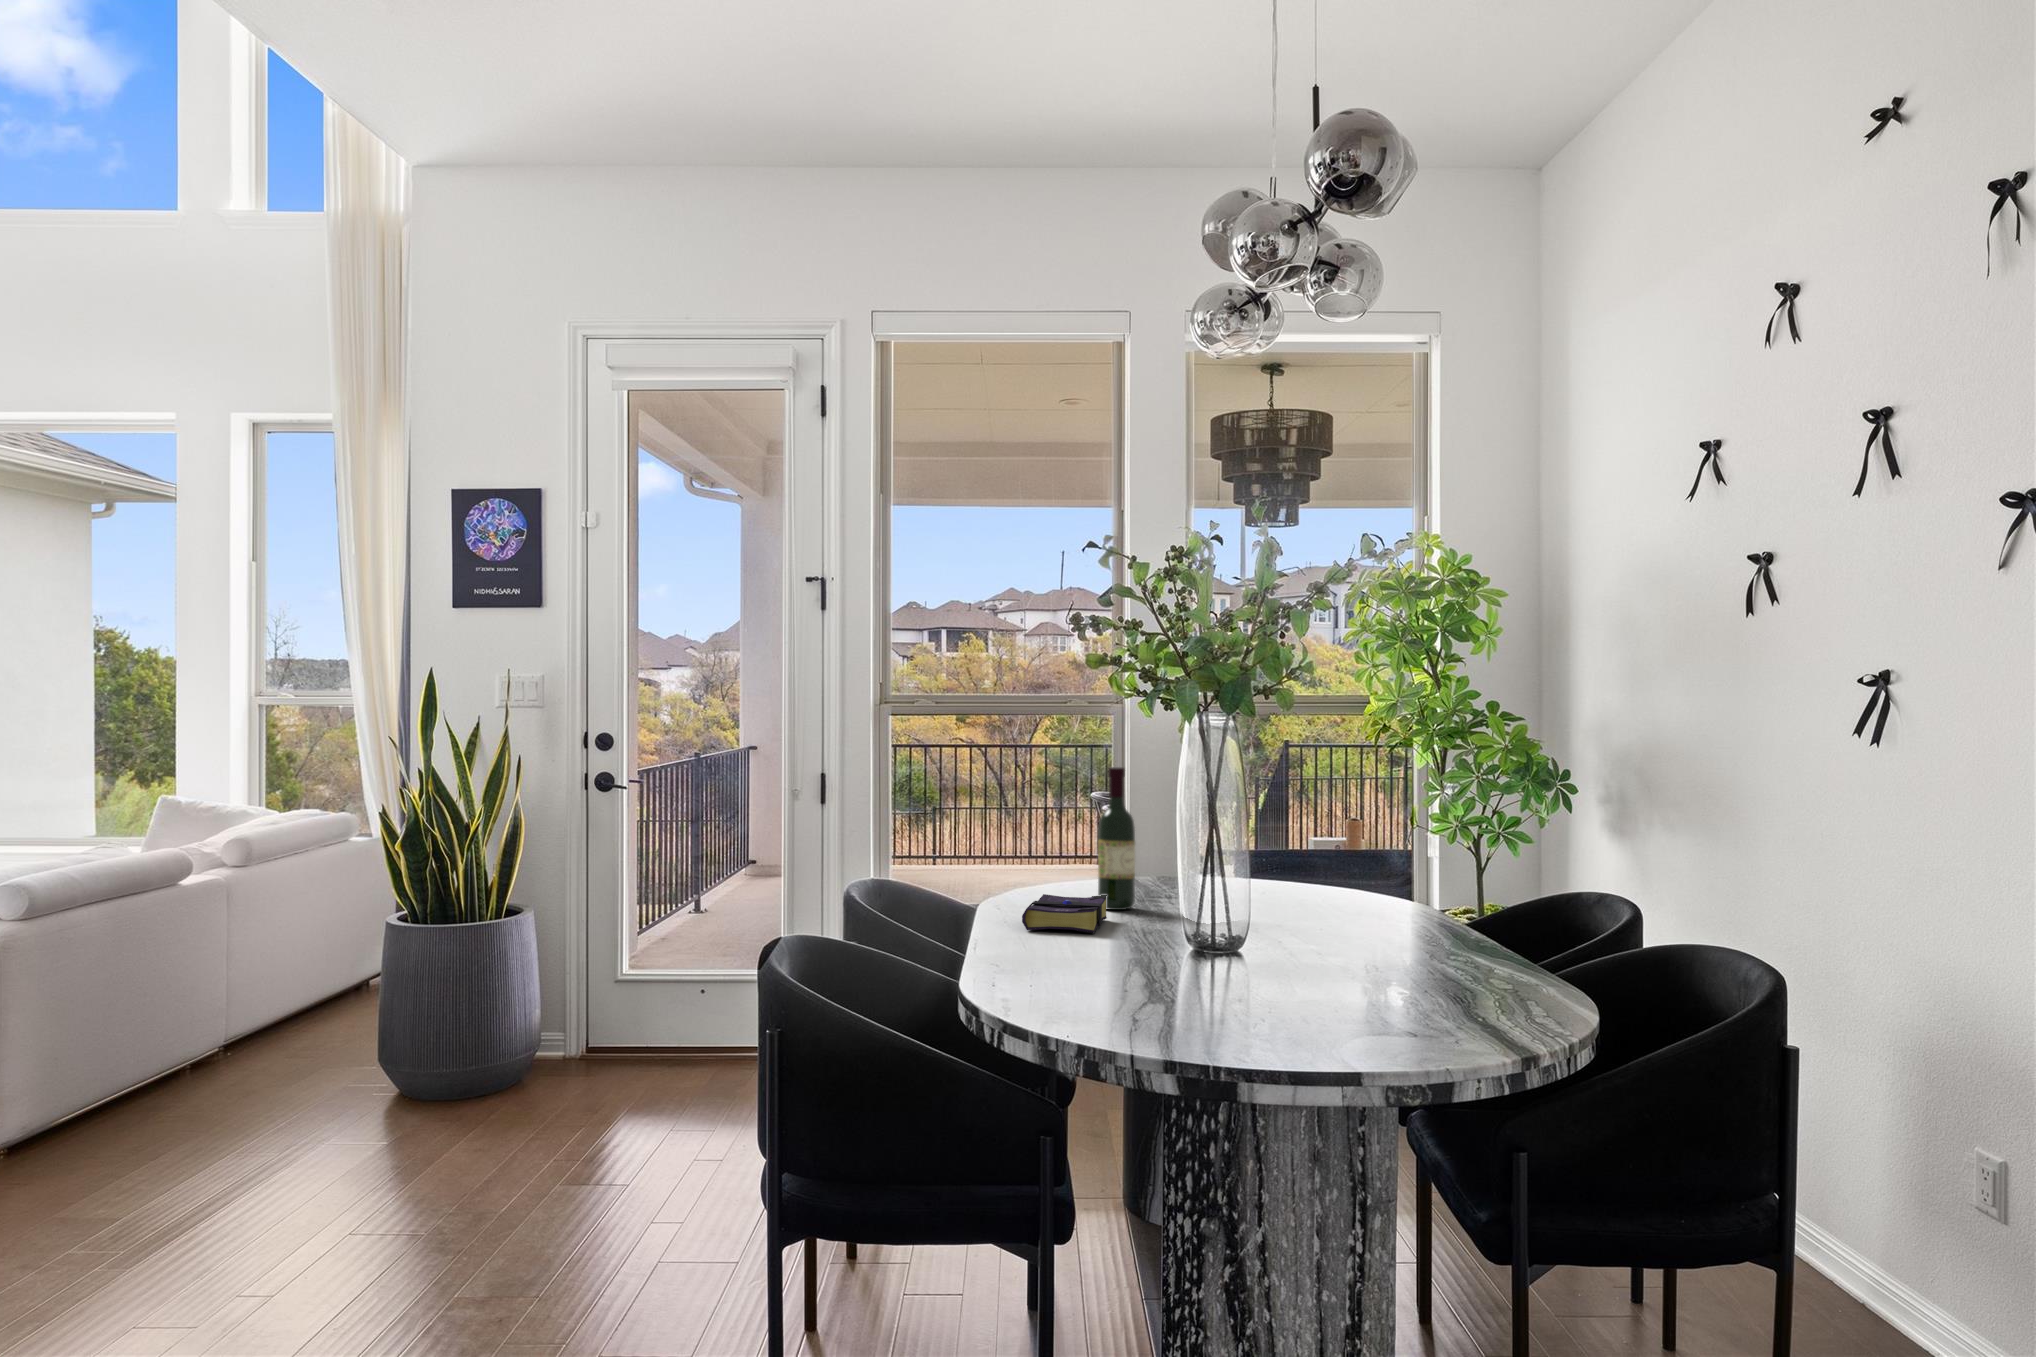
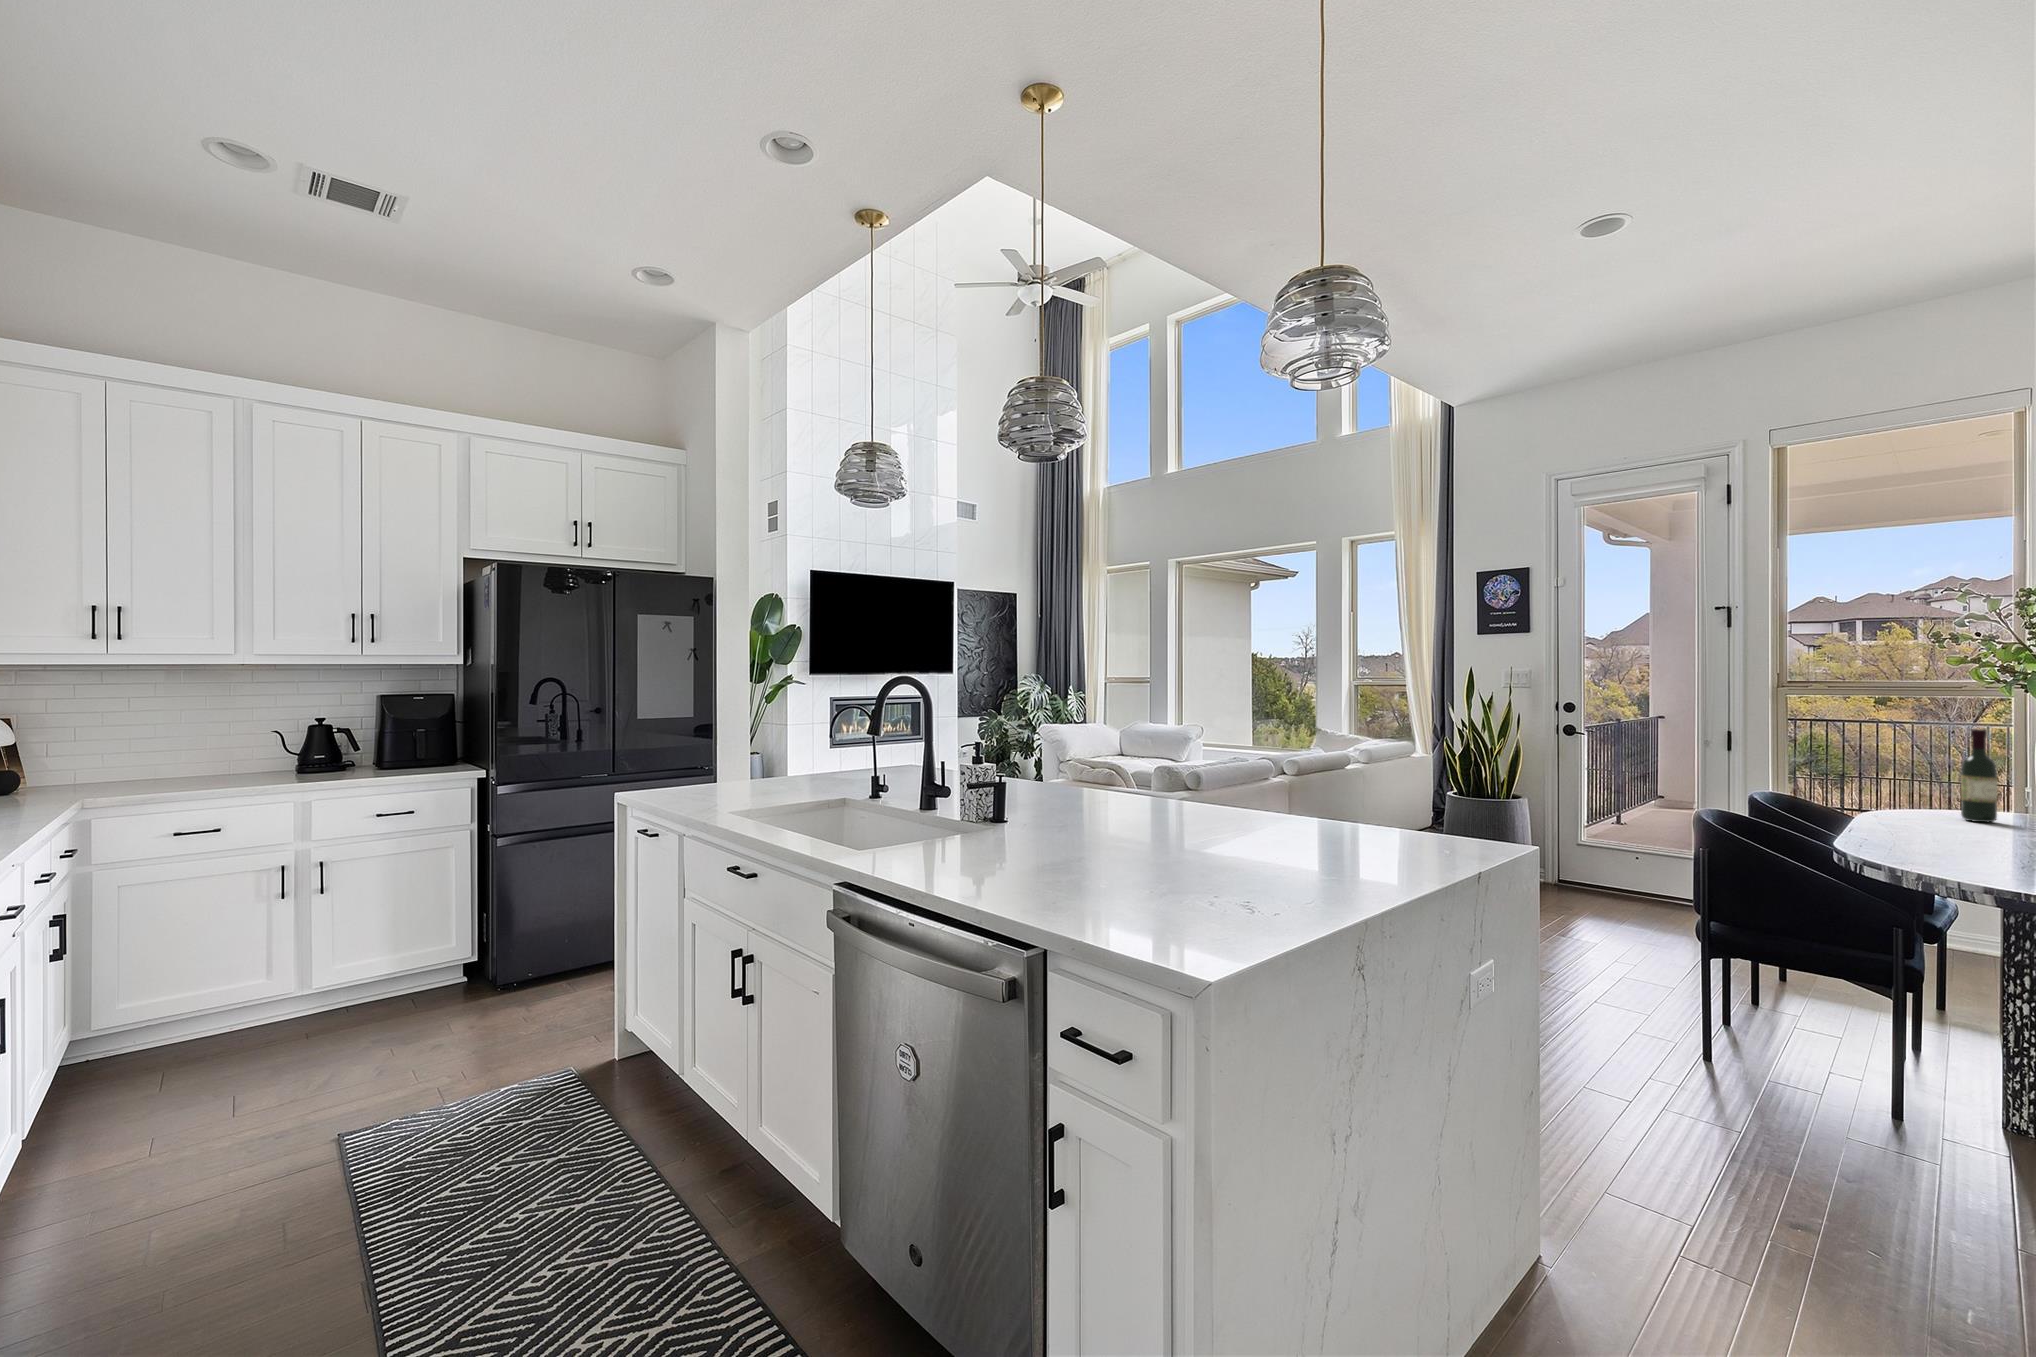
book: present [1022,894,1107,933] -> none [1888,806,1967,831]

